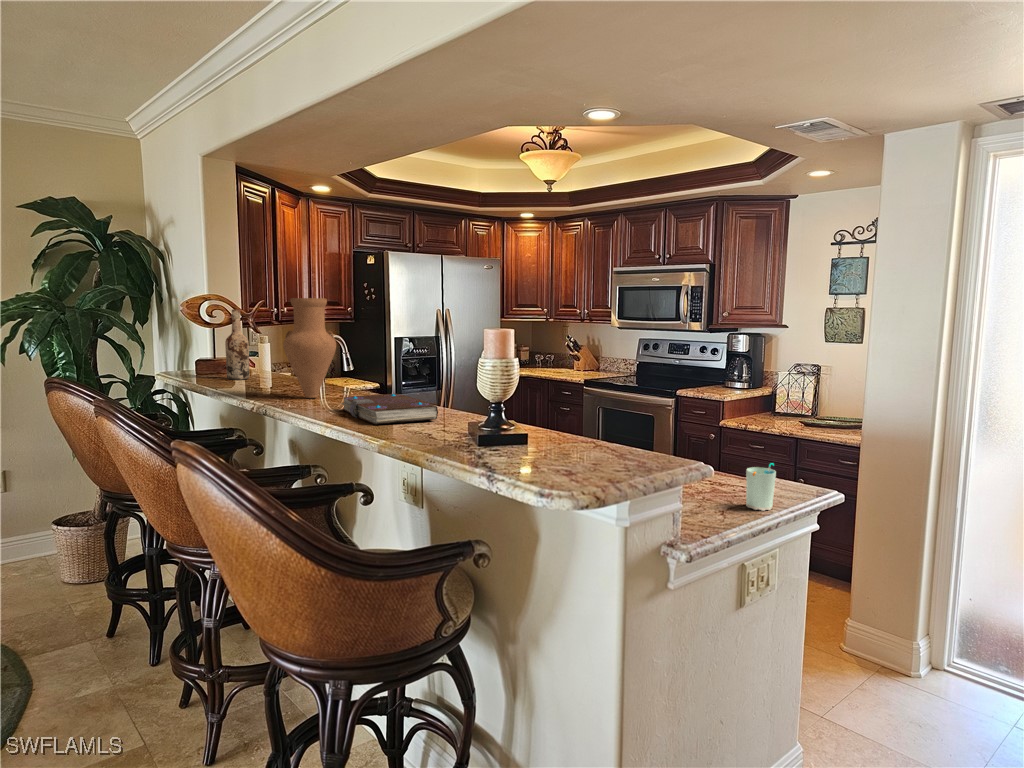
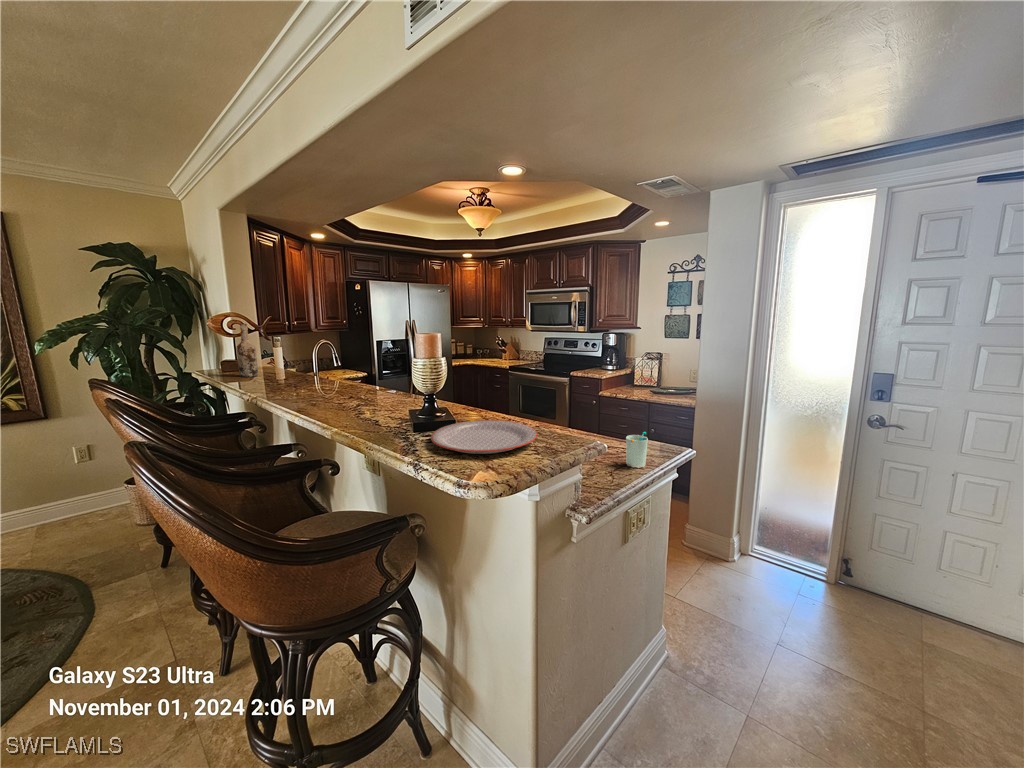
vase: present [283,298,336,398] -> none [271,314,315,391]
book: present [341,394,438,425] -> none [314,387,390,415]
plate: none [501,435,628,468] -> present [431,420,537,454]

